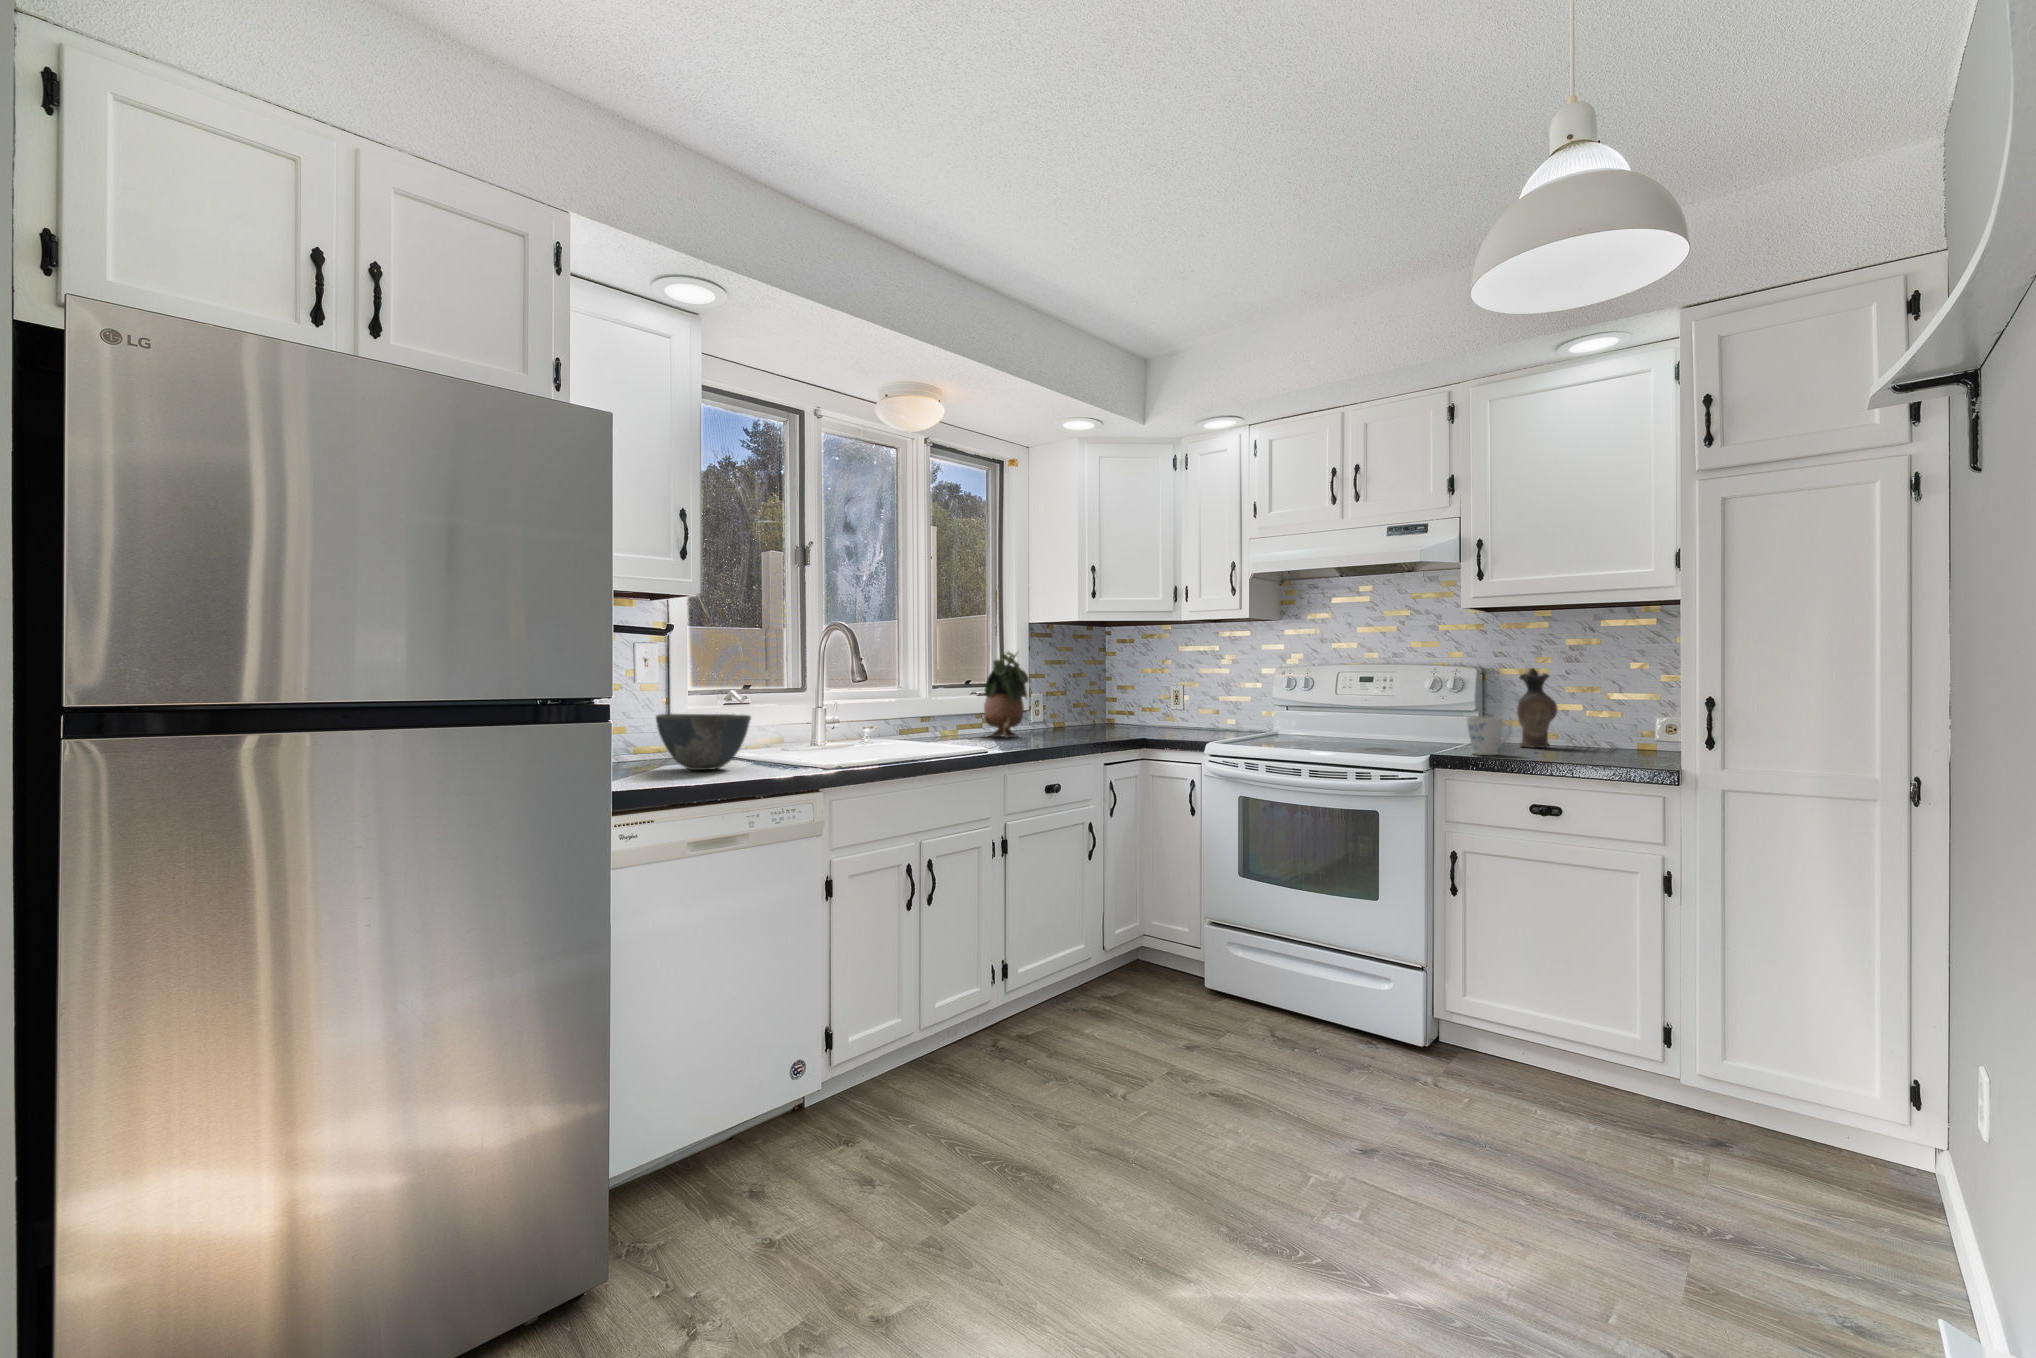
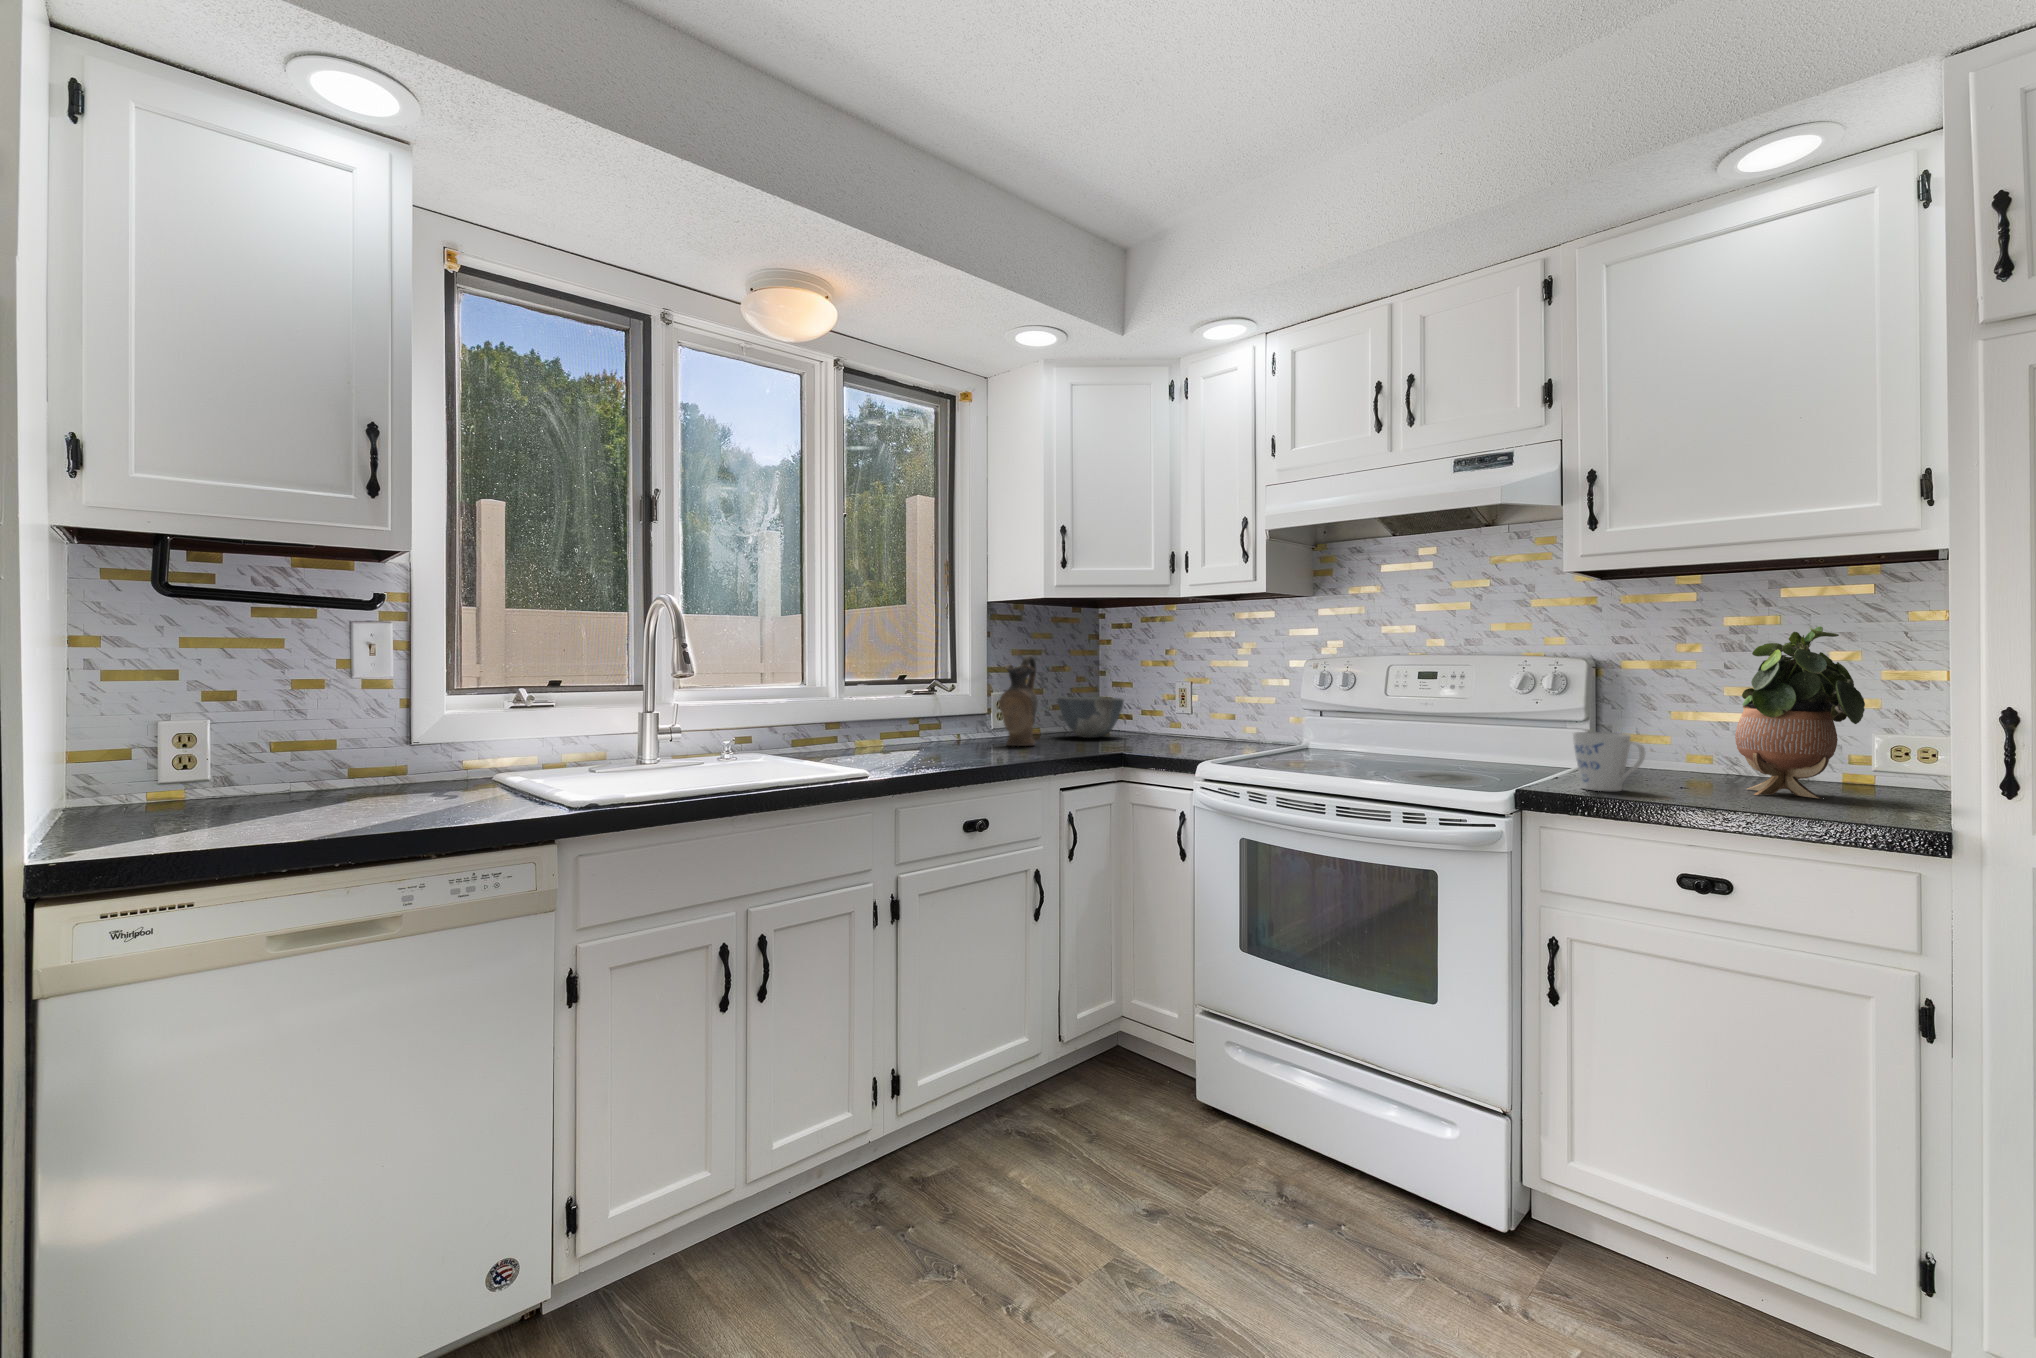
potted plant: present [984,652,1029,738] -> present [1735,626,1865,798]
ceramic pitcher: present [1517,668,1558,747] -> present [999,655,1038,746]
bowl: present [656,714,751,770] -> present [1058,697,1124,738]

